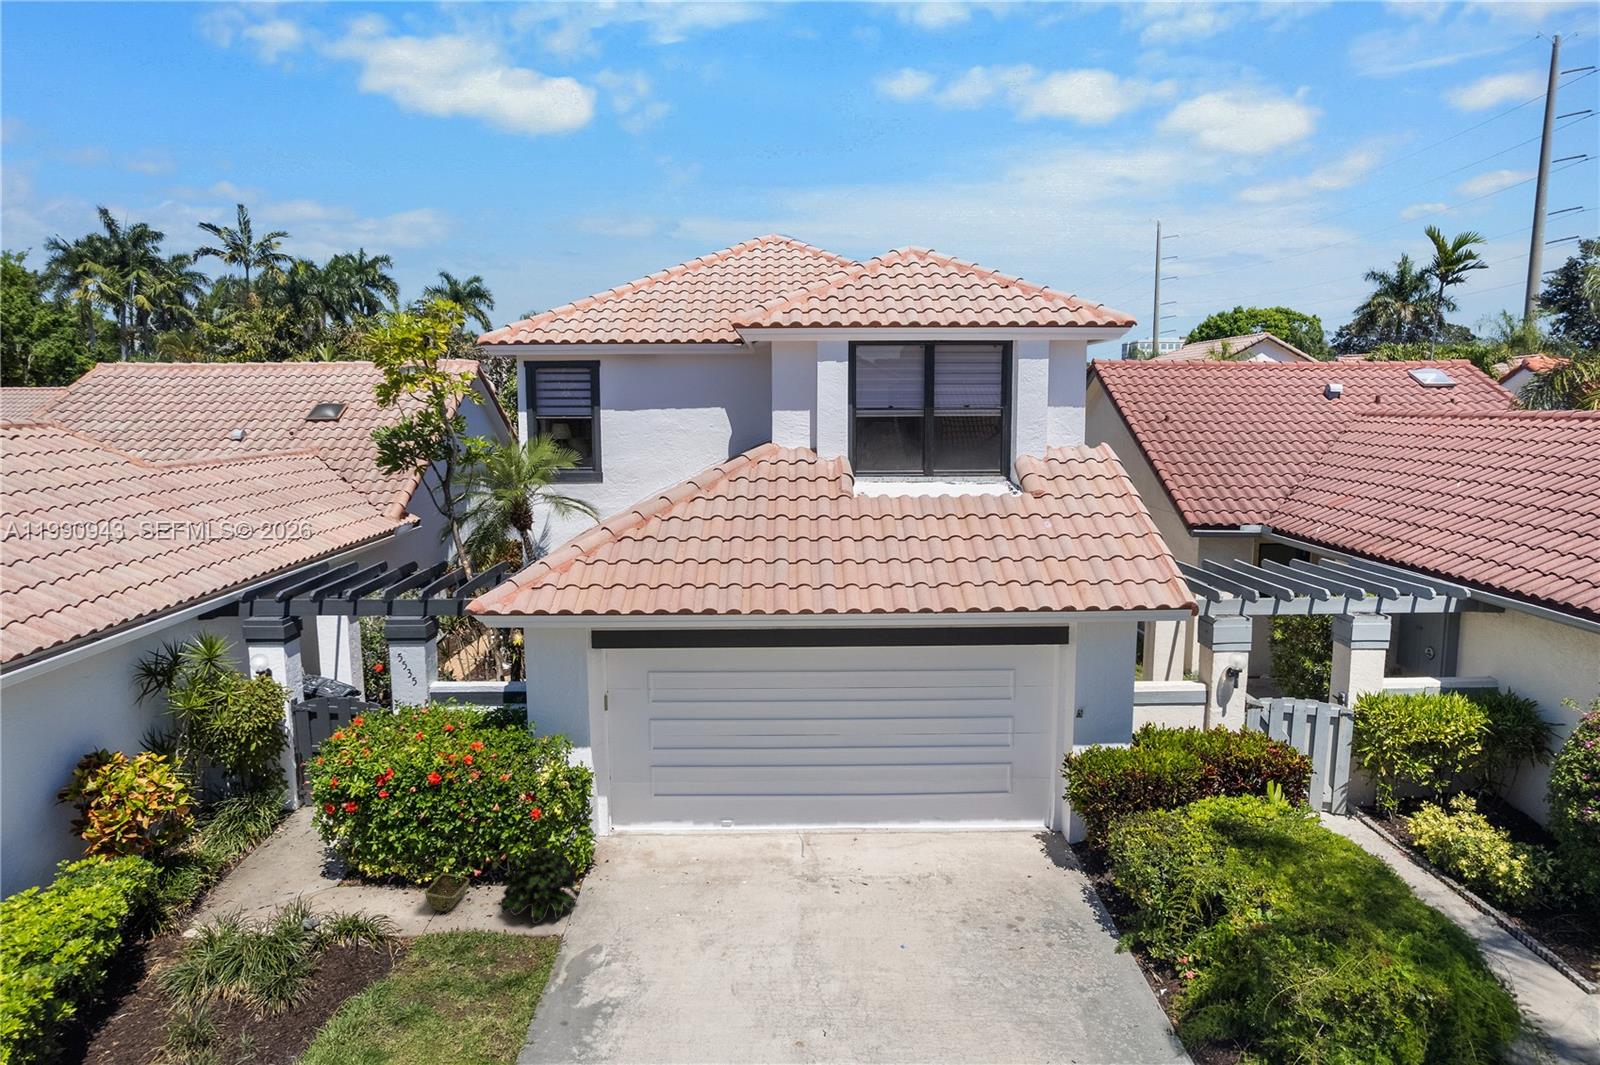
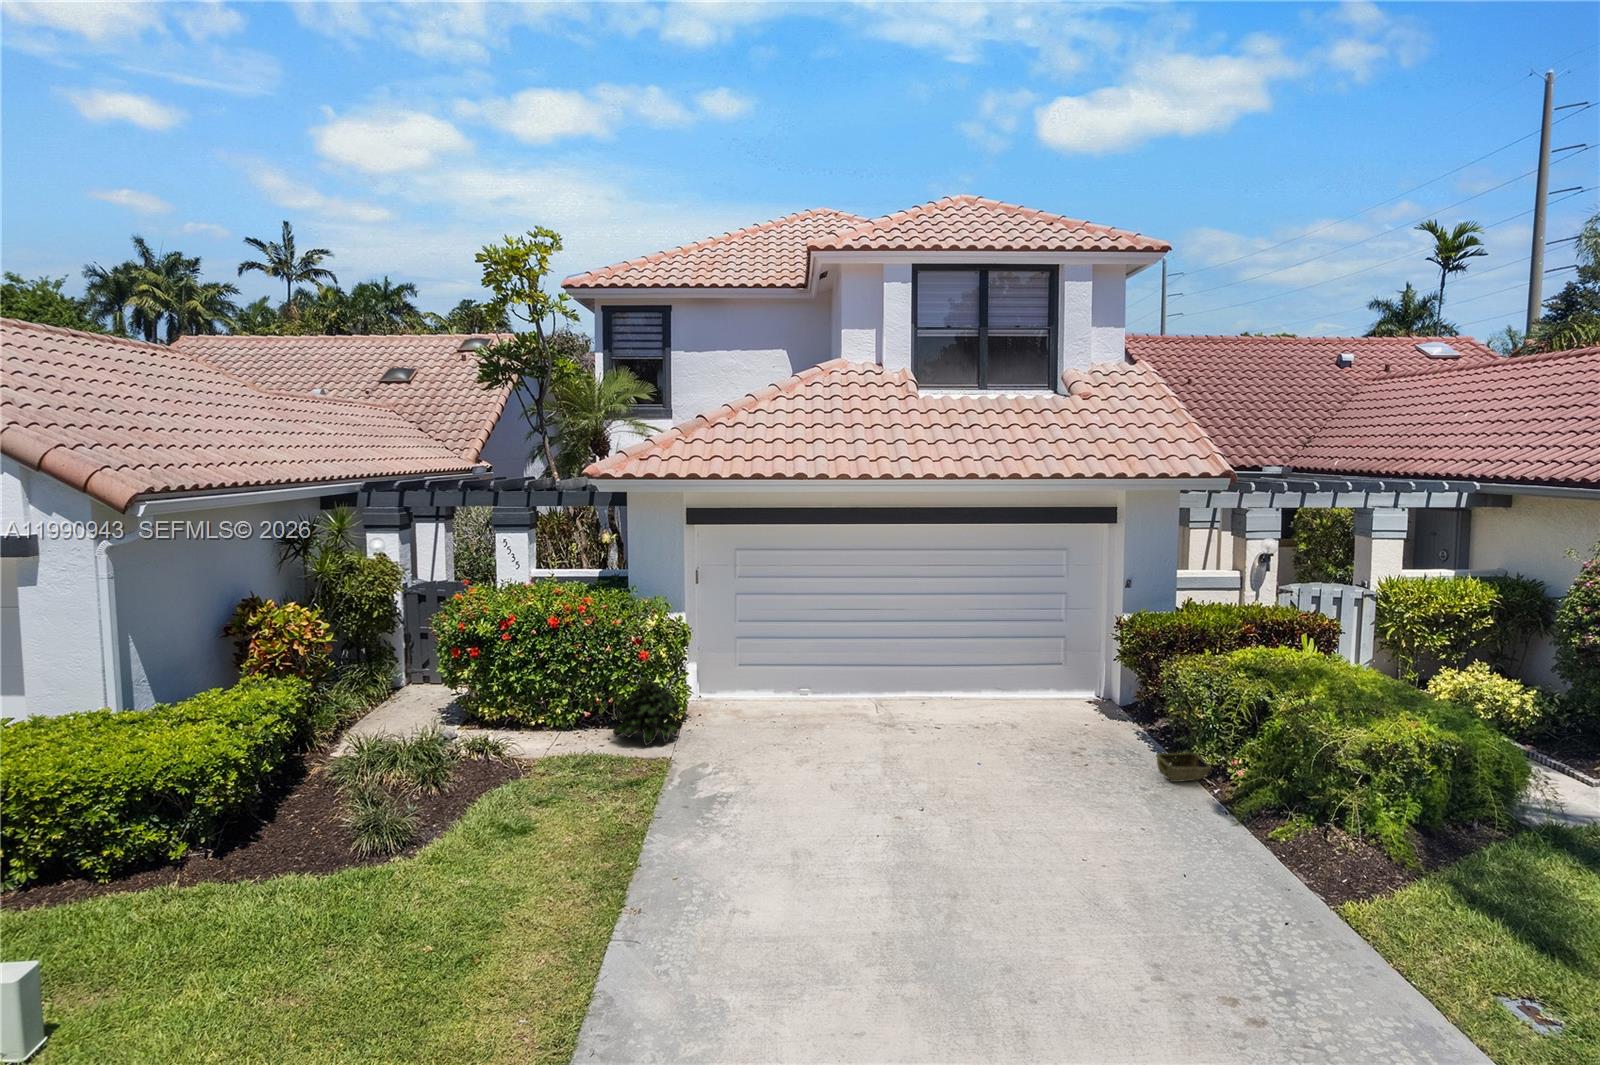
woven basket: present [425,873,470,911] -> present [1156,752,1211,782]

